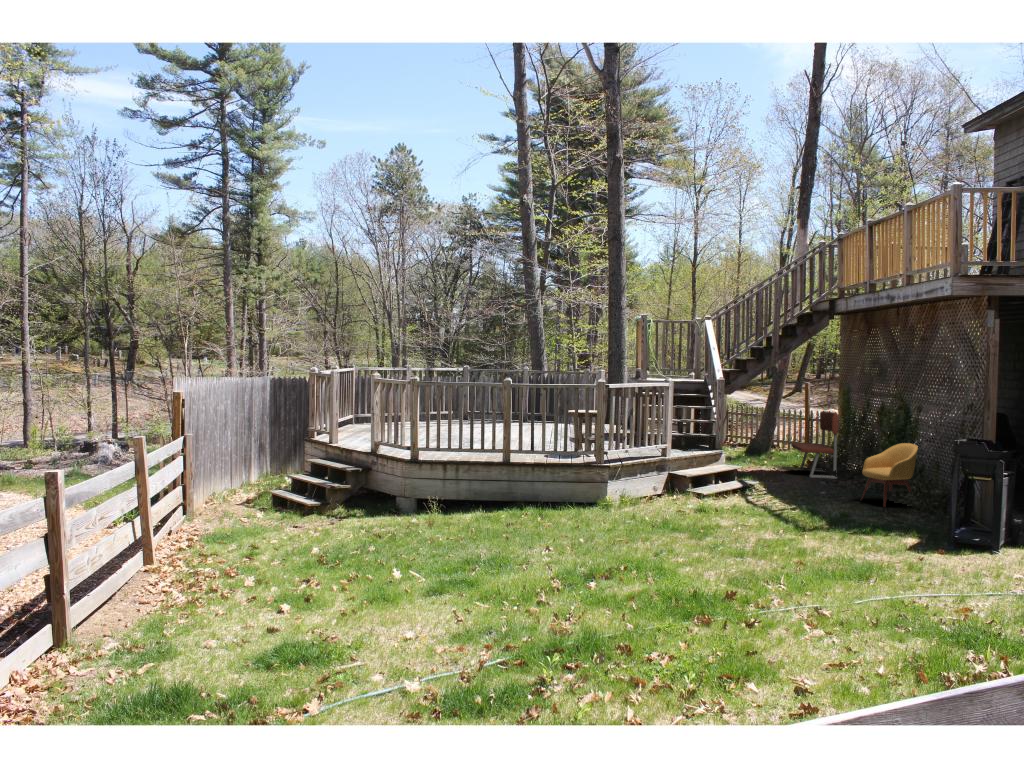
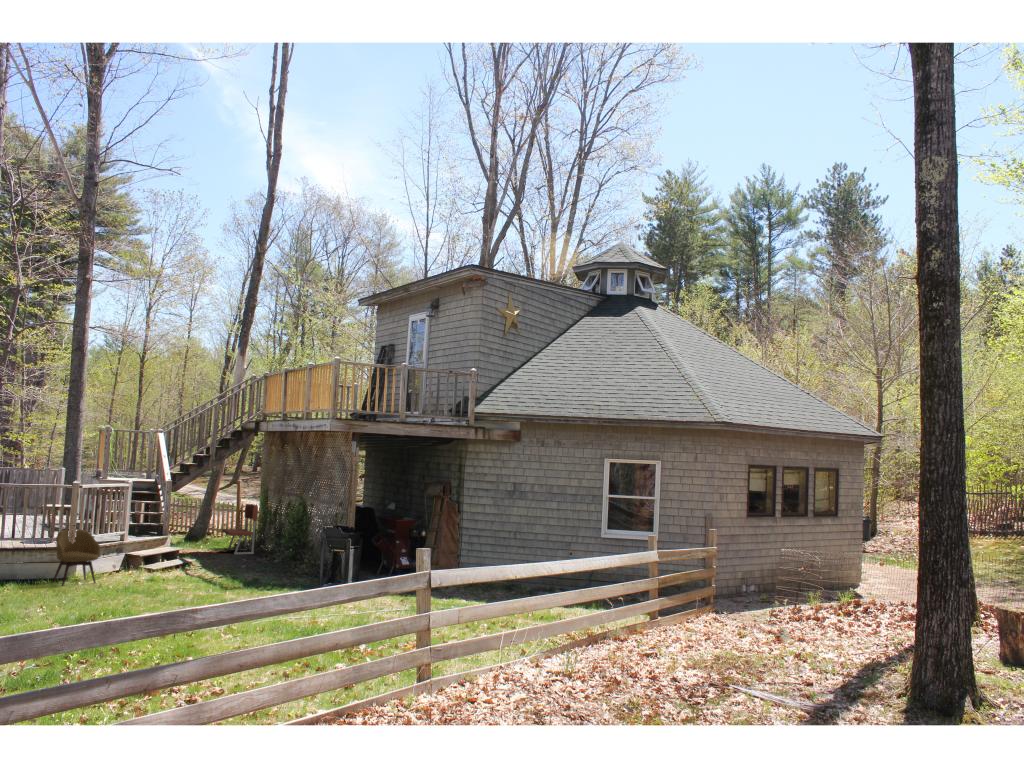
chair: present [861,443,918,507] -> present [53,529,100,586]

